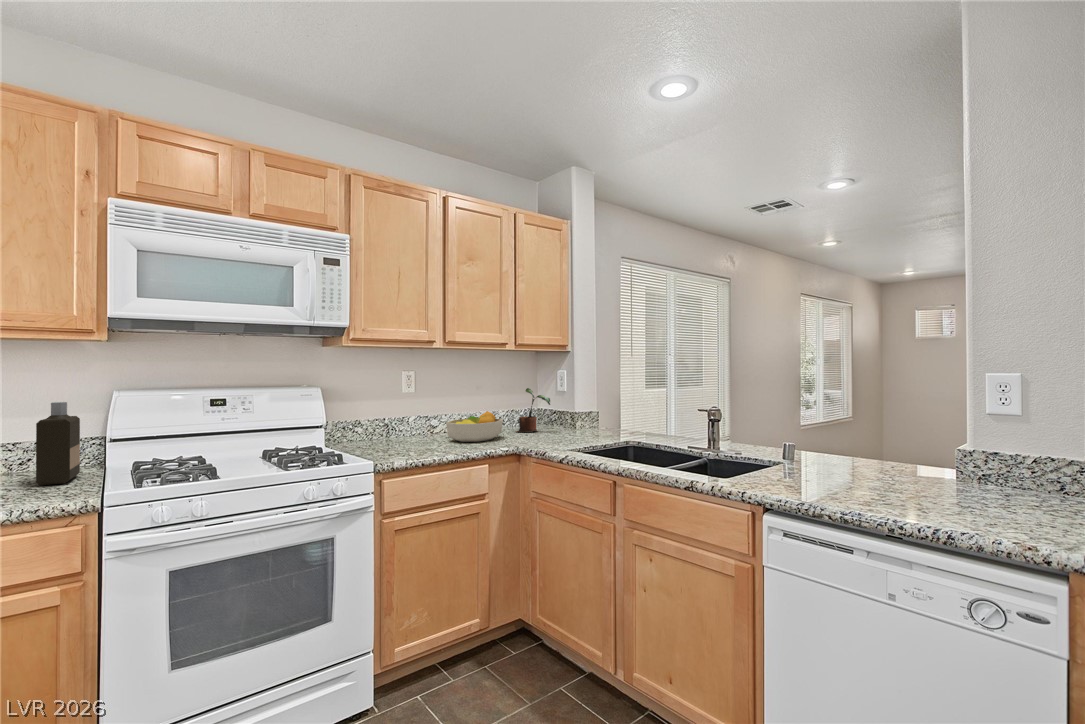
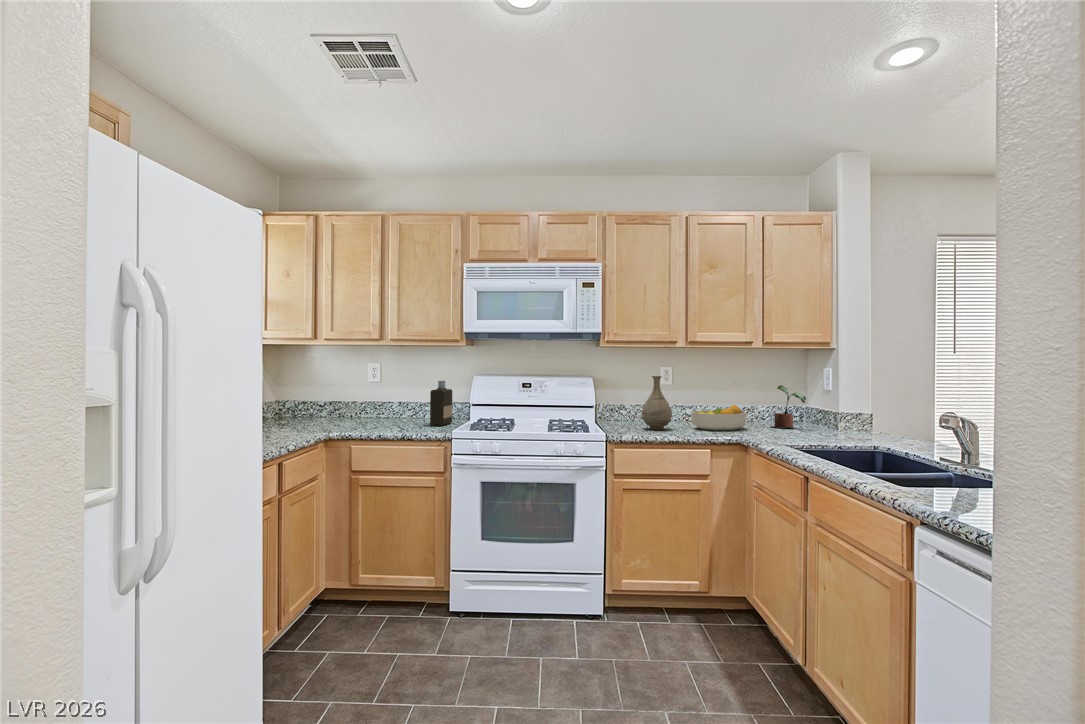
vase: none [397,382,433,448] -> present [642,376,672,430]

